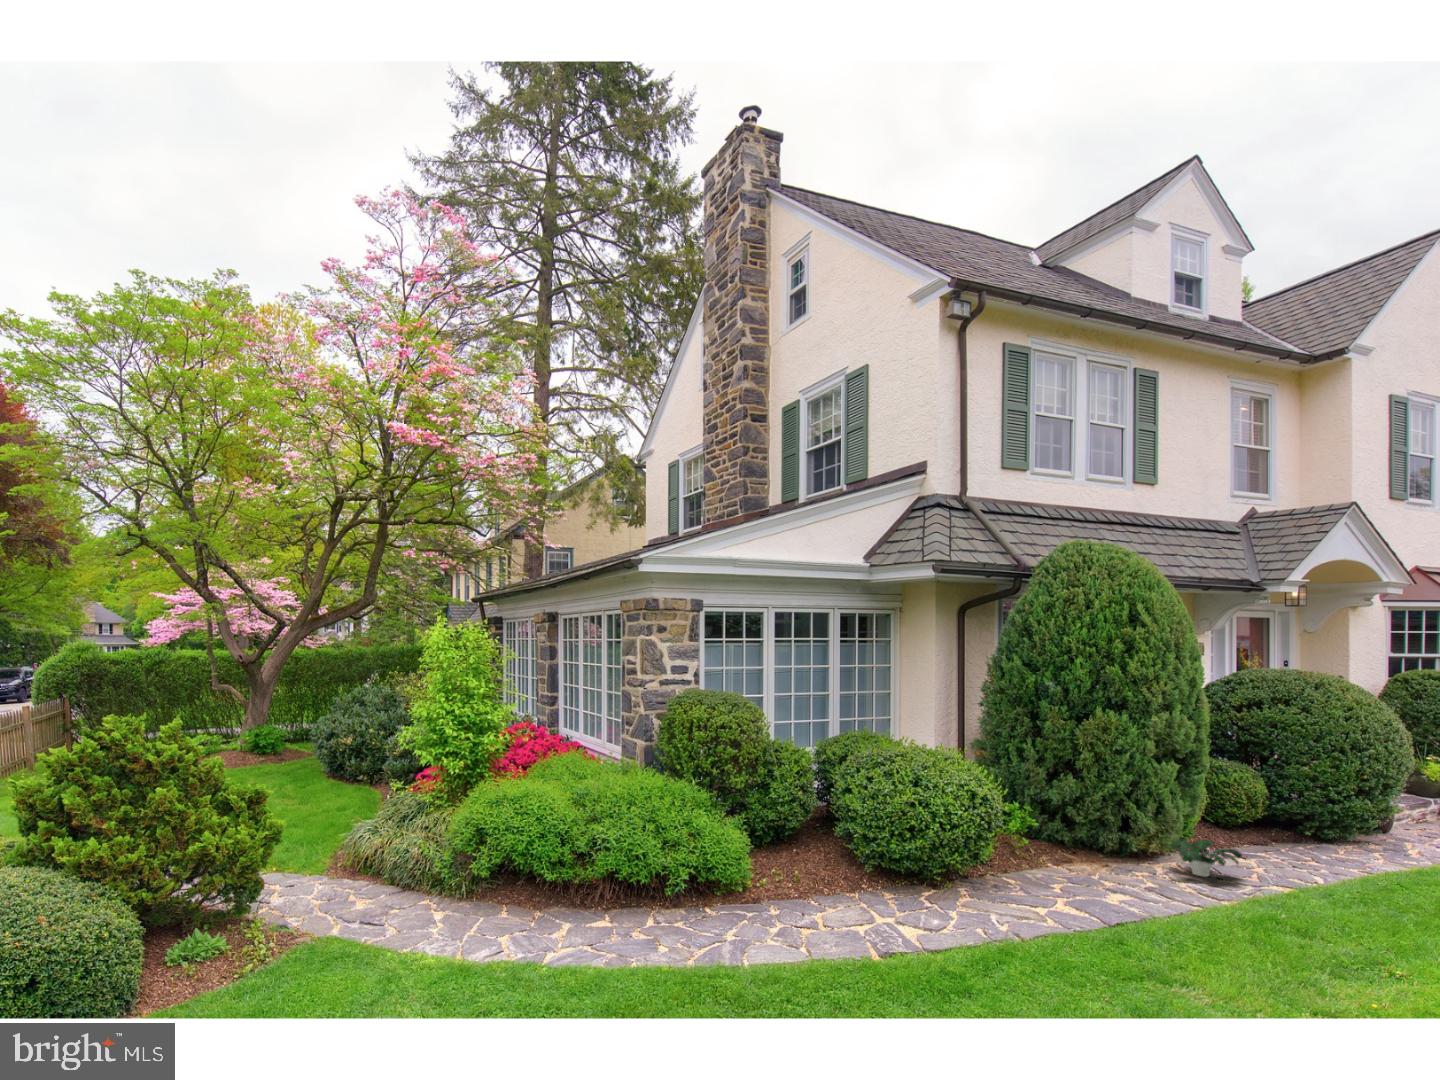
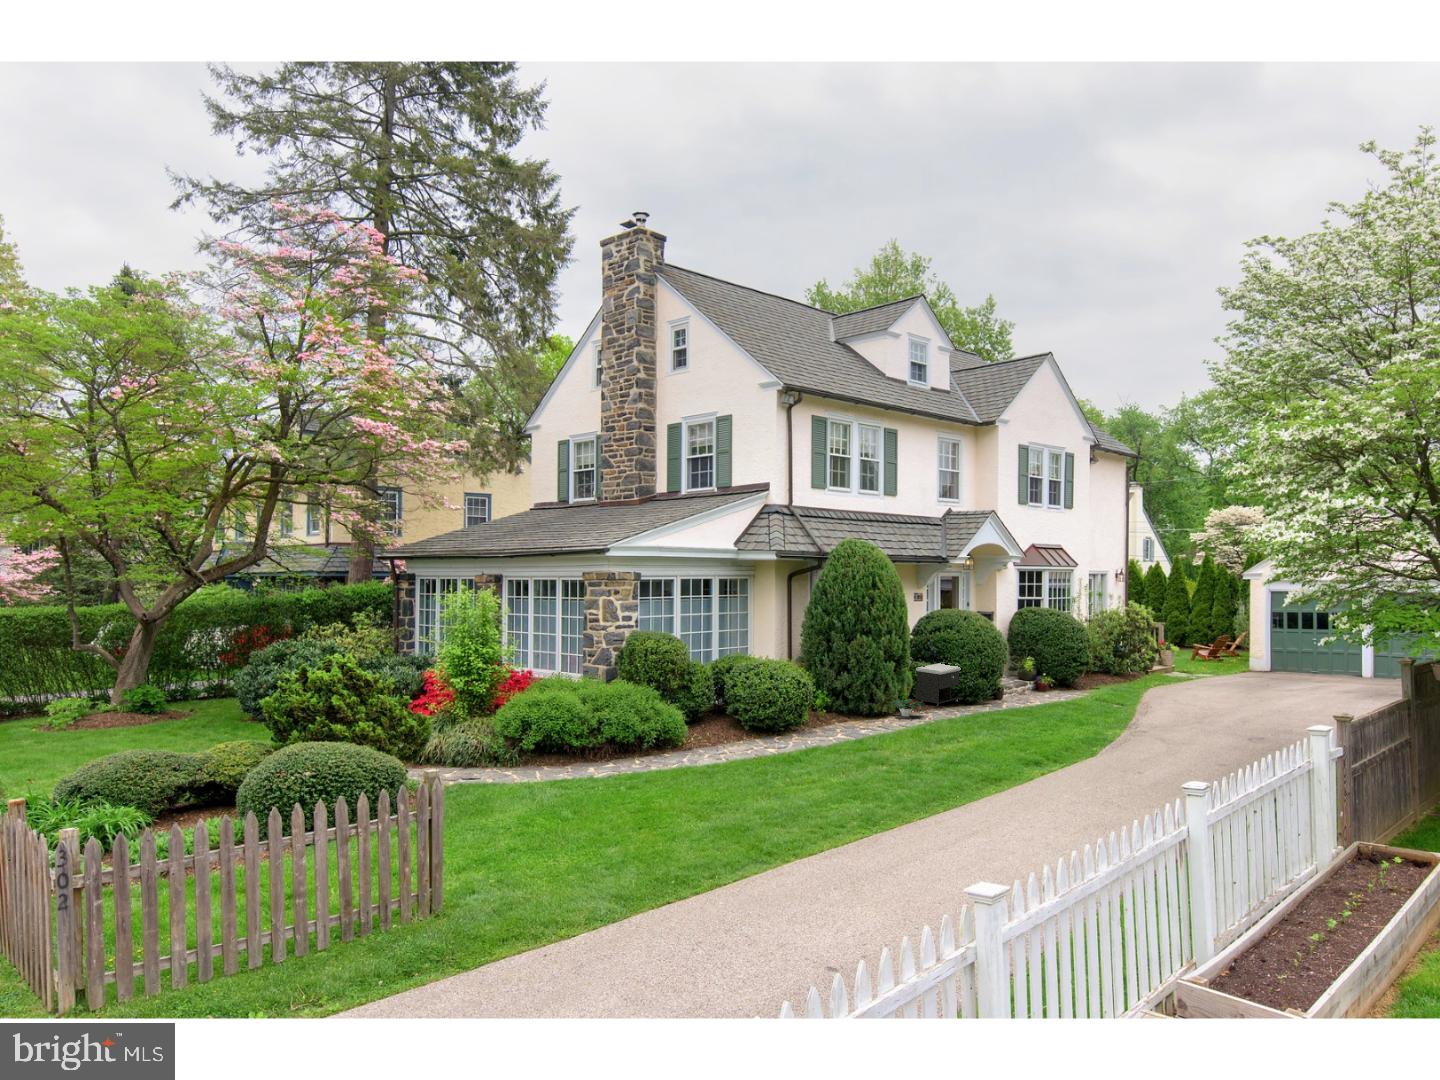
storage bench: none [1215,766,1321,853] -> present [916,663,961,706]

